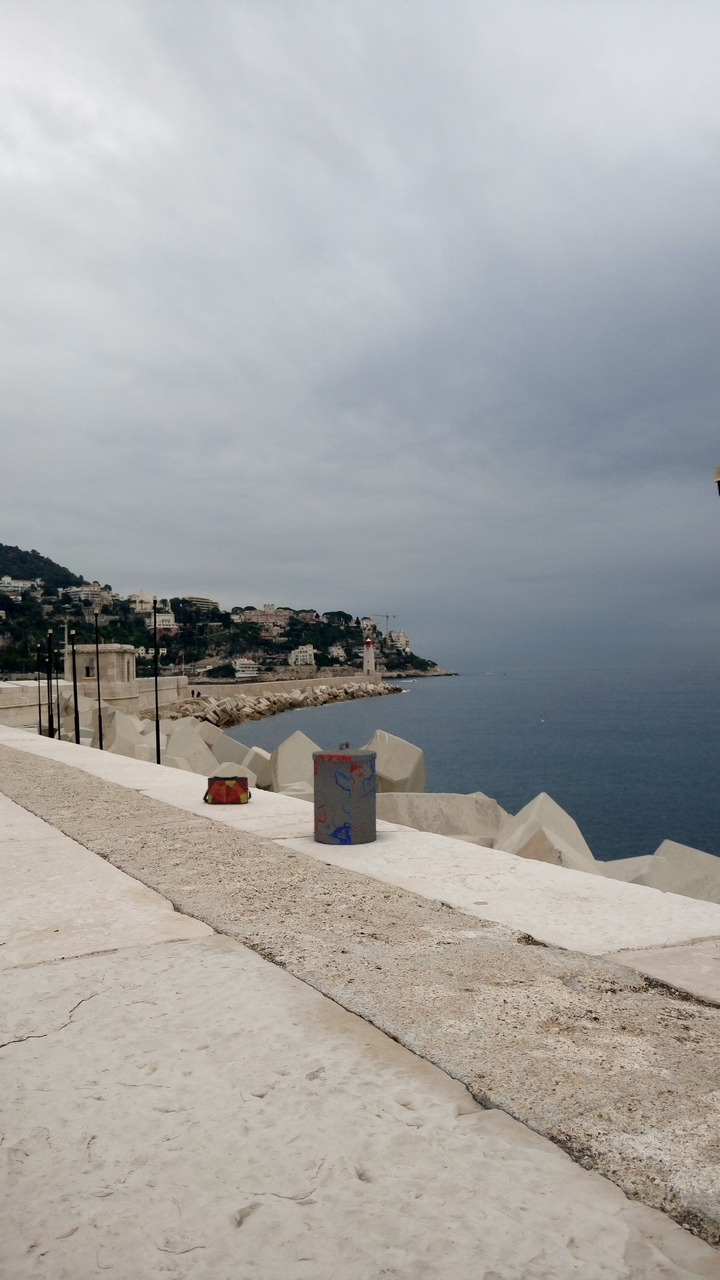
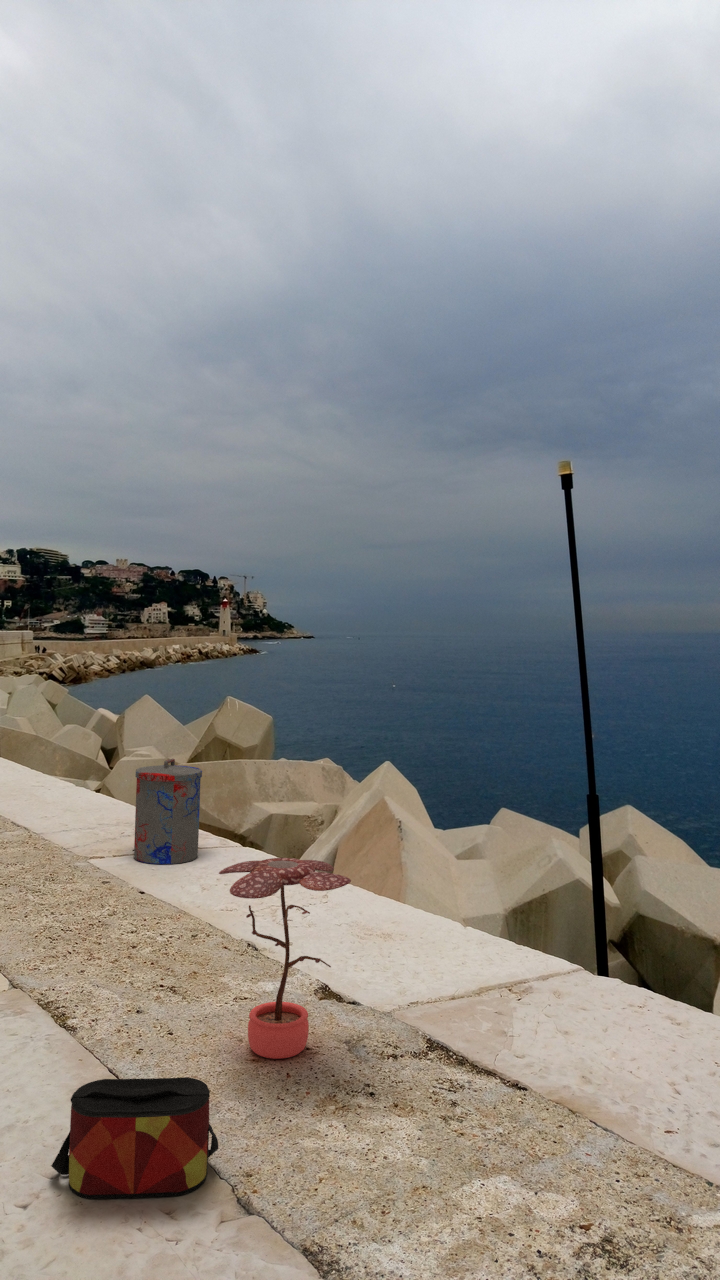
bag: present [203,776,251,804] -> present [51,1077,218,1199]
potted plant: none [419,789,557,989] -> present [219,858,351,1059]

